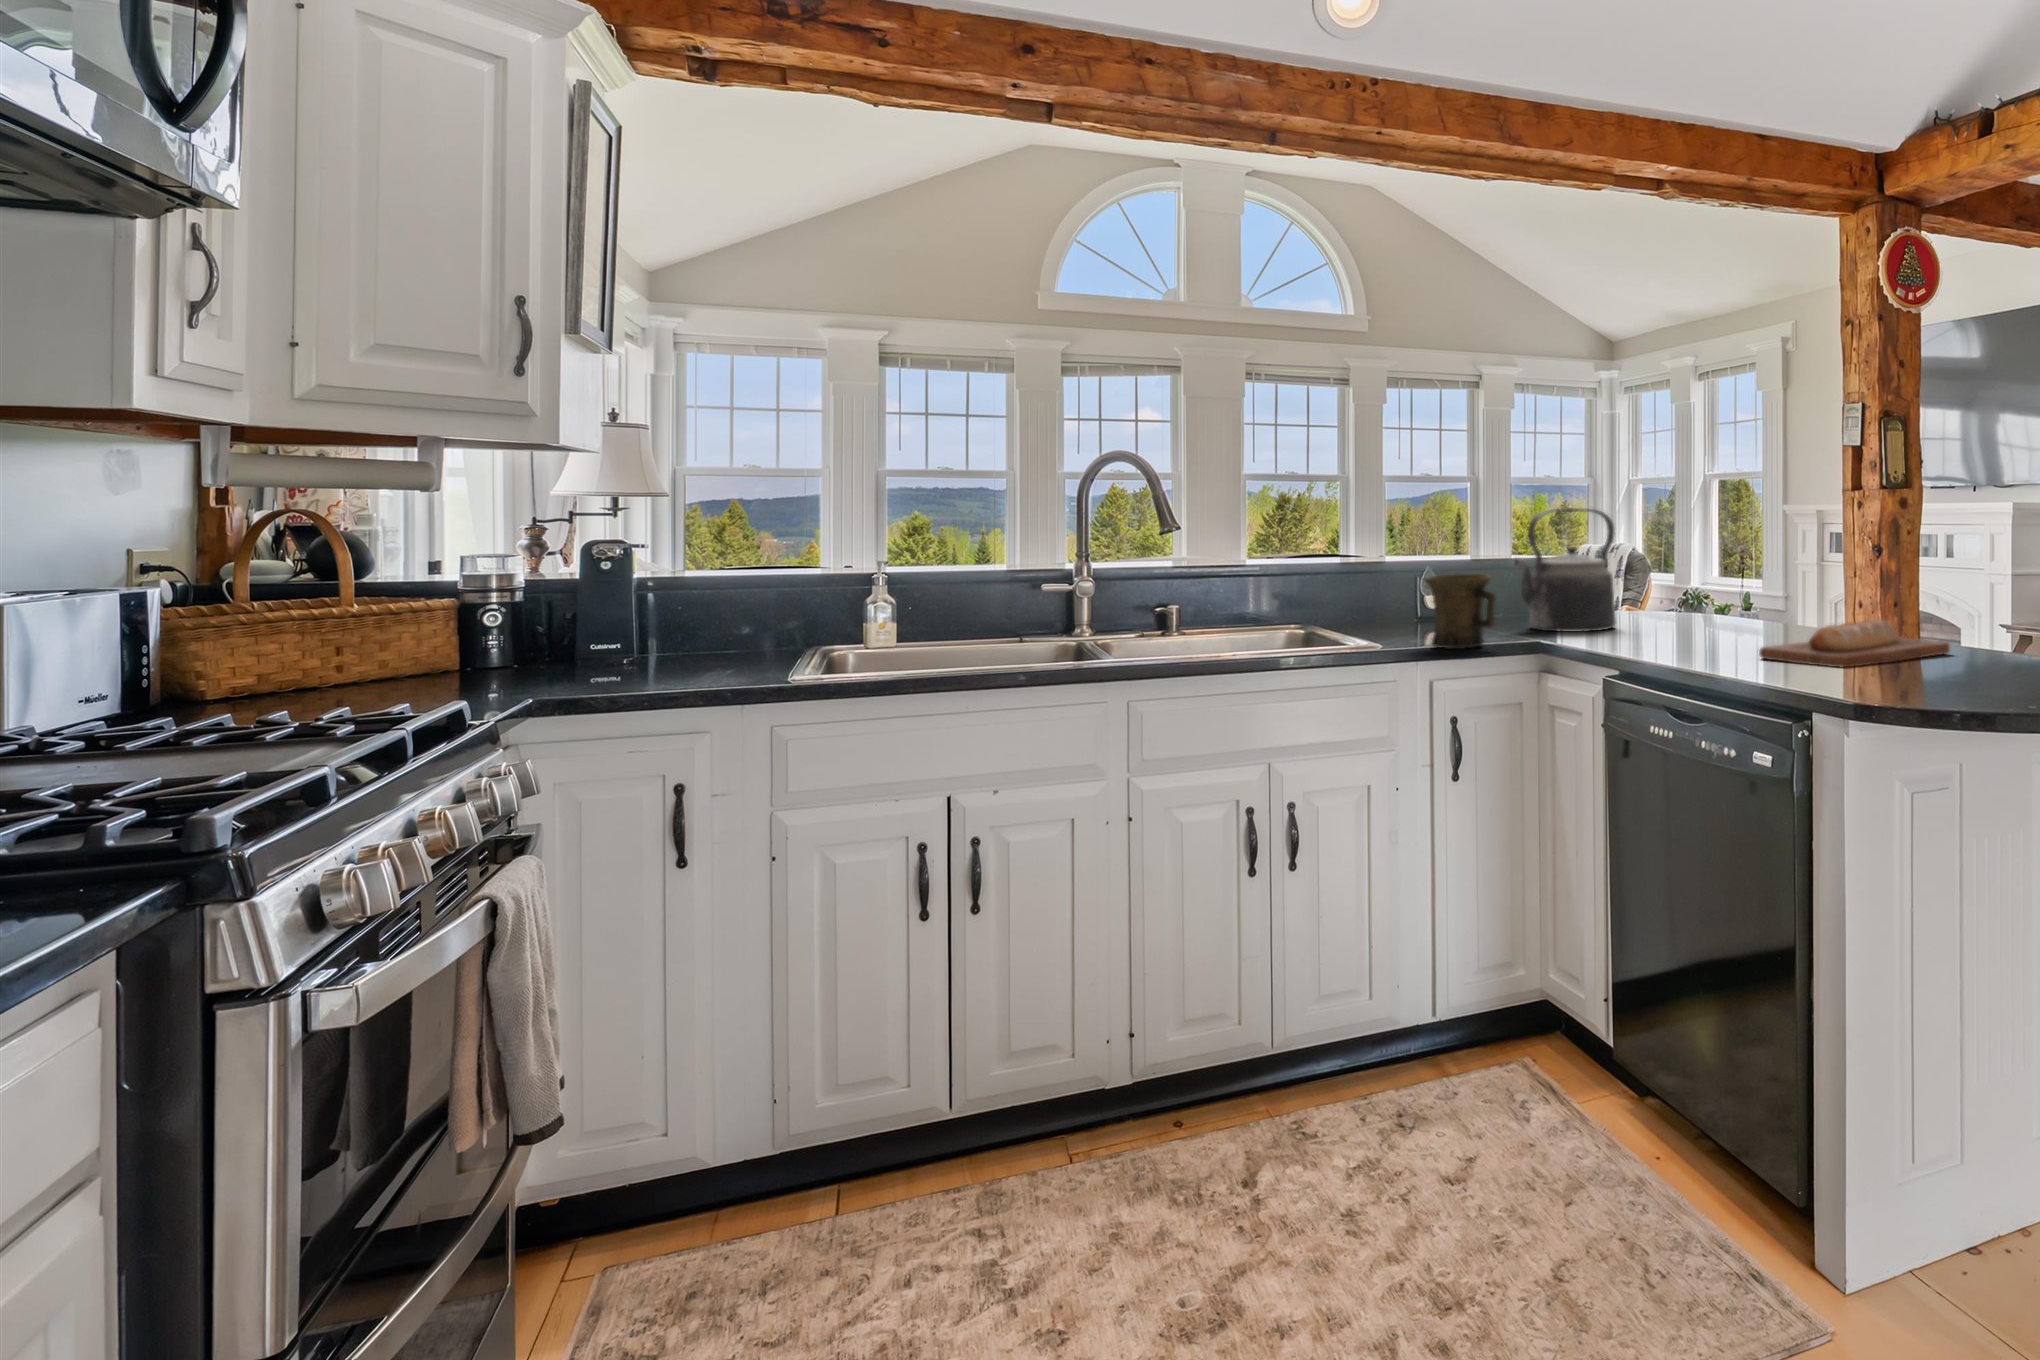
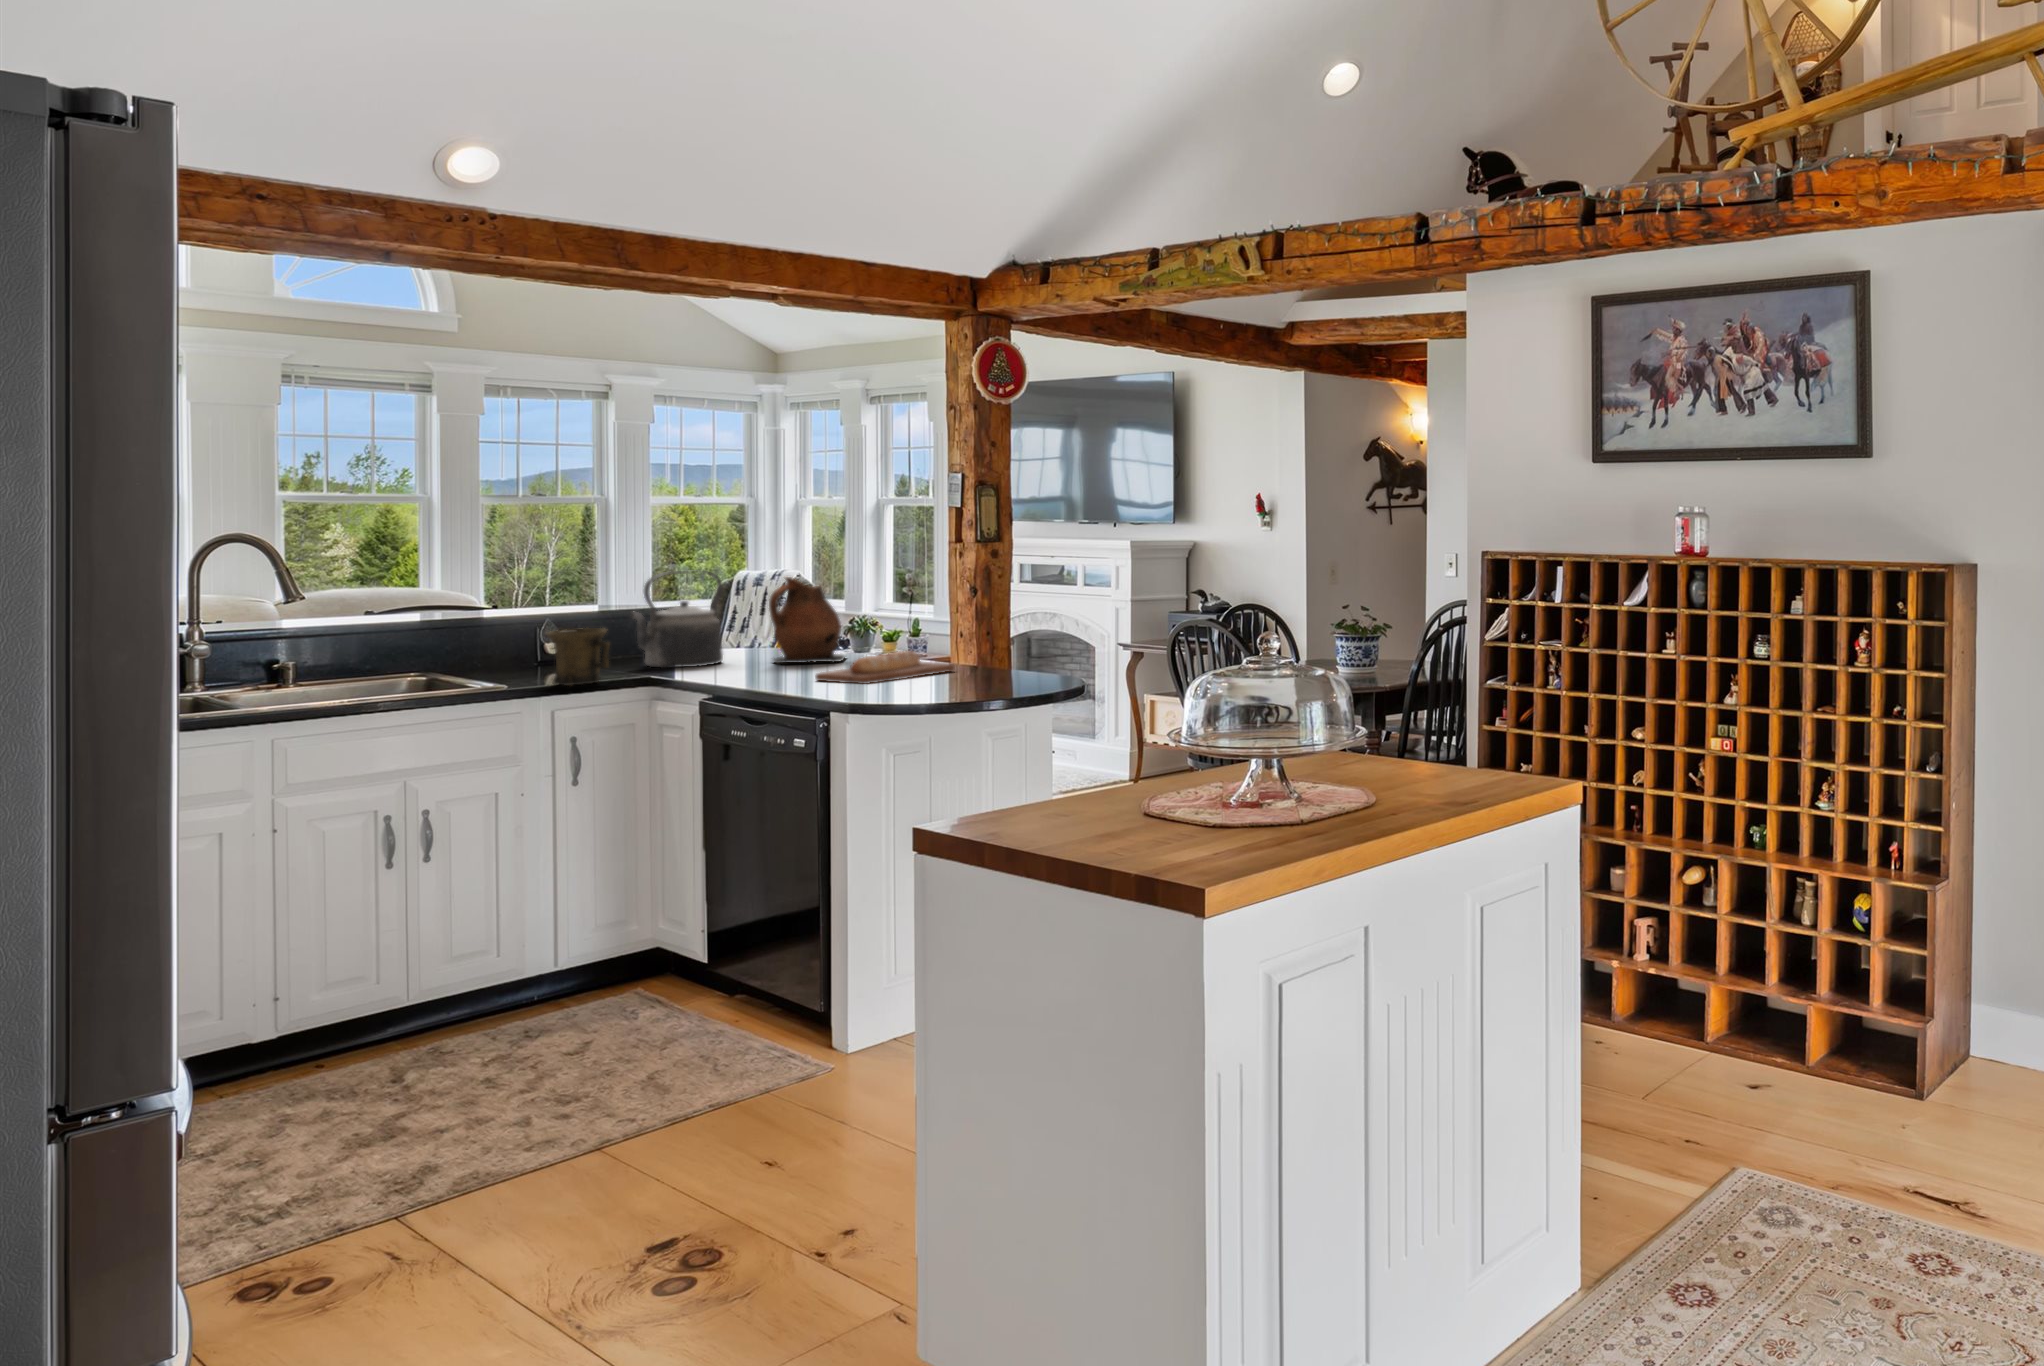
ceramic pitcher: none [1671,516,1766,635] -> present [769,577,845,663]

